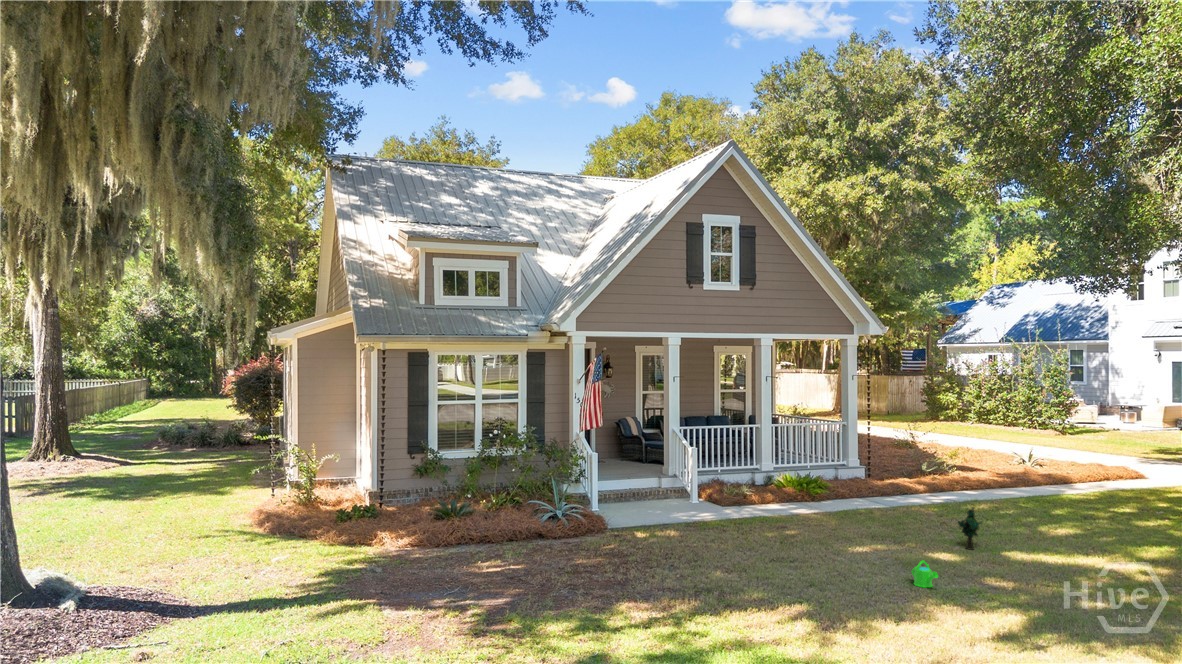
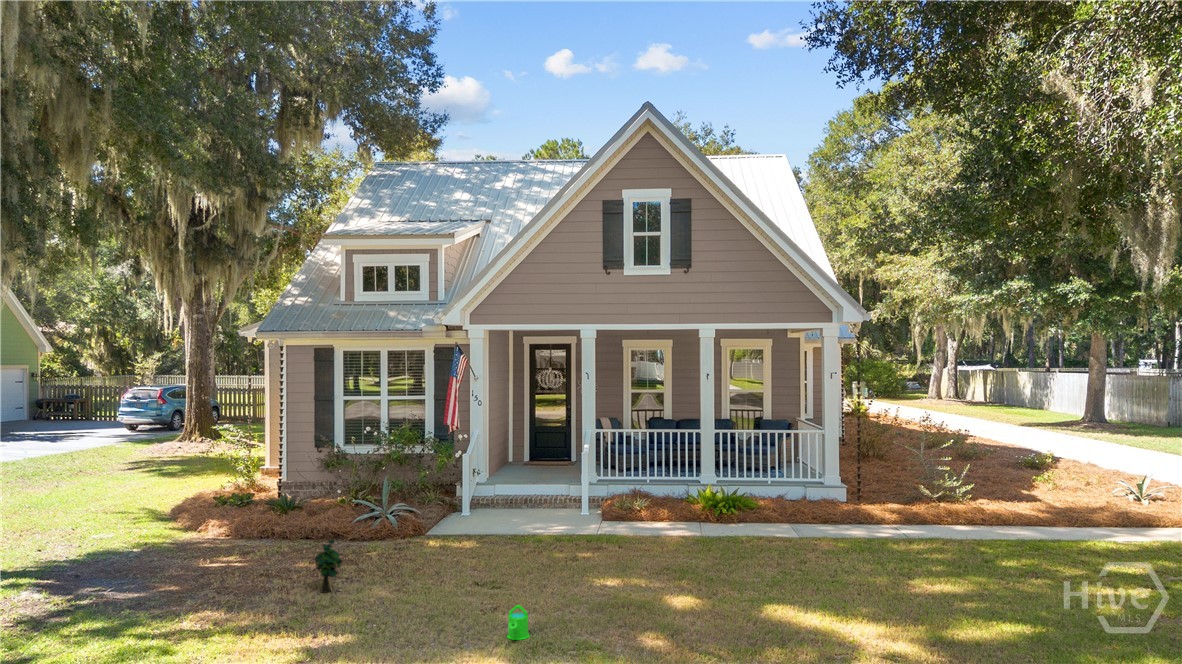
decorative plant: present [958,507,982,550] -> present [313,540,342,593]

